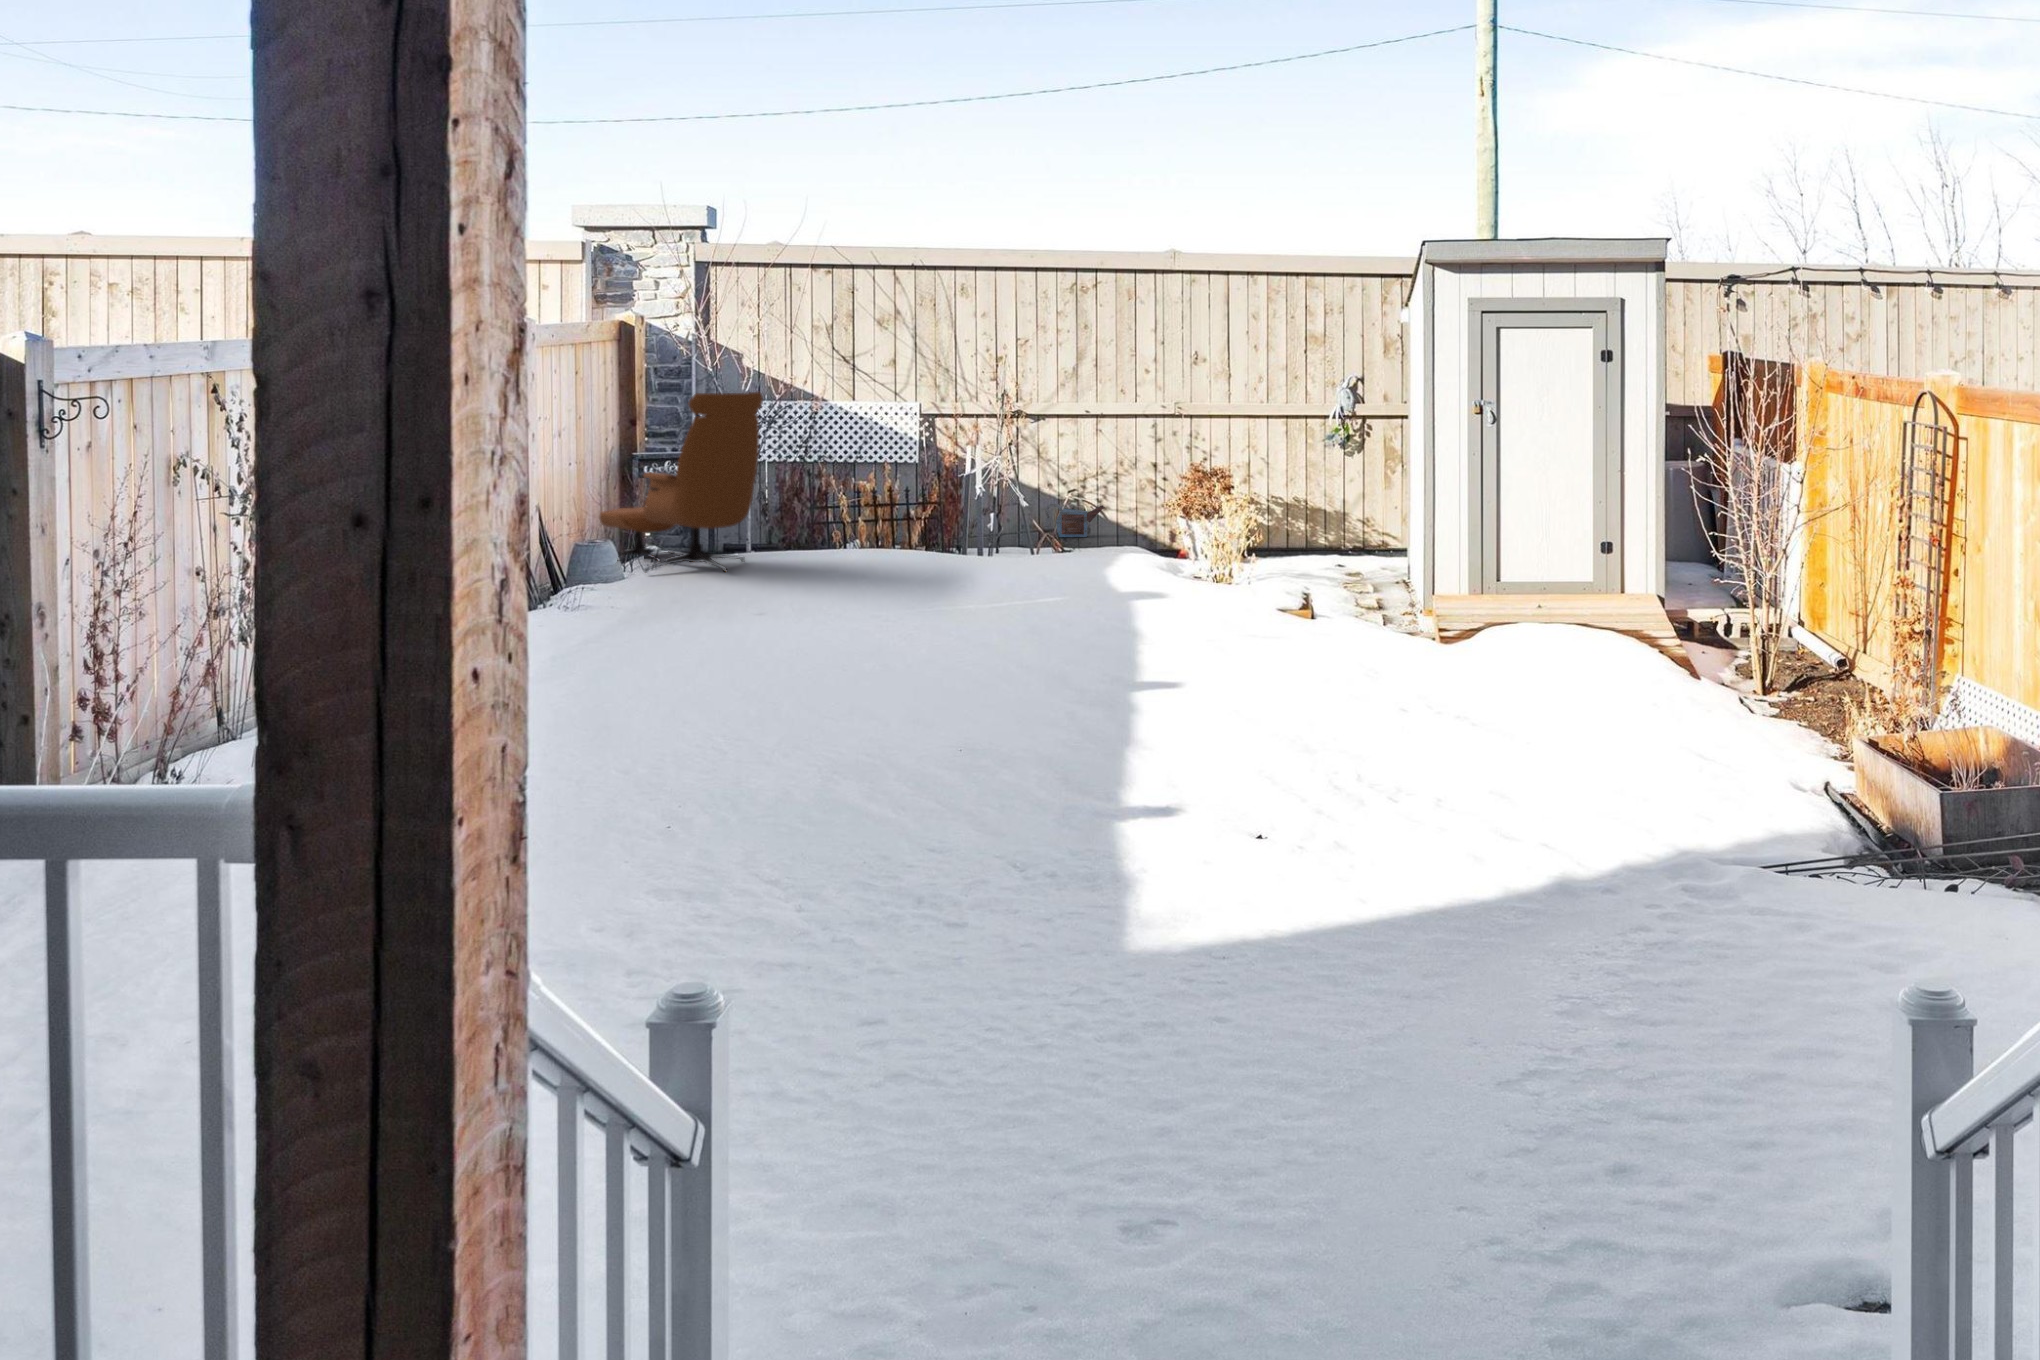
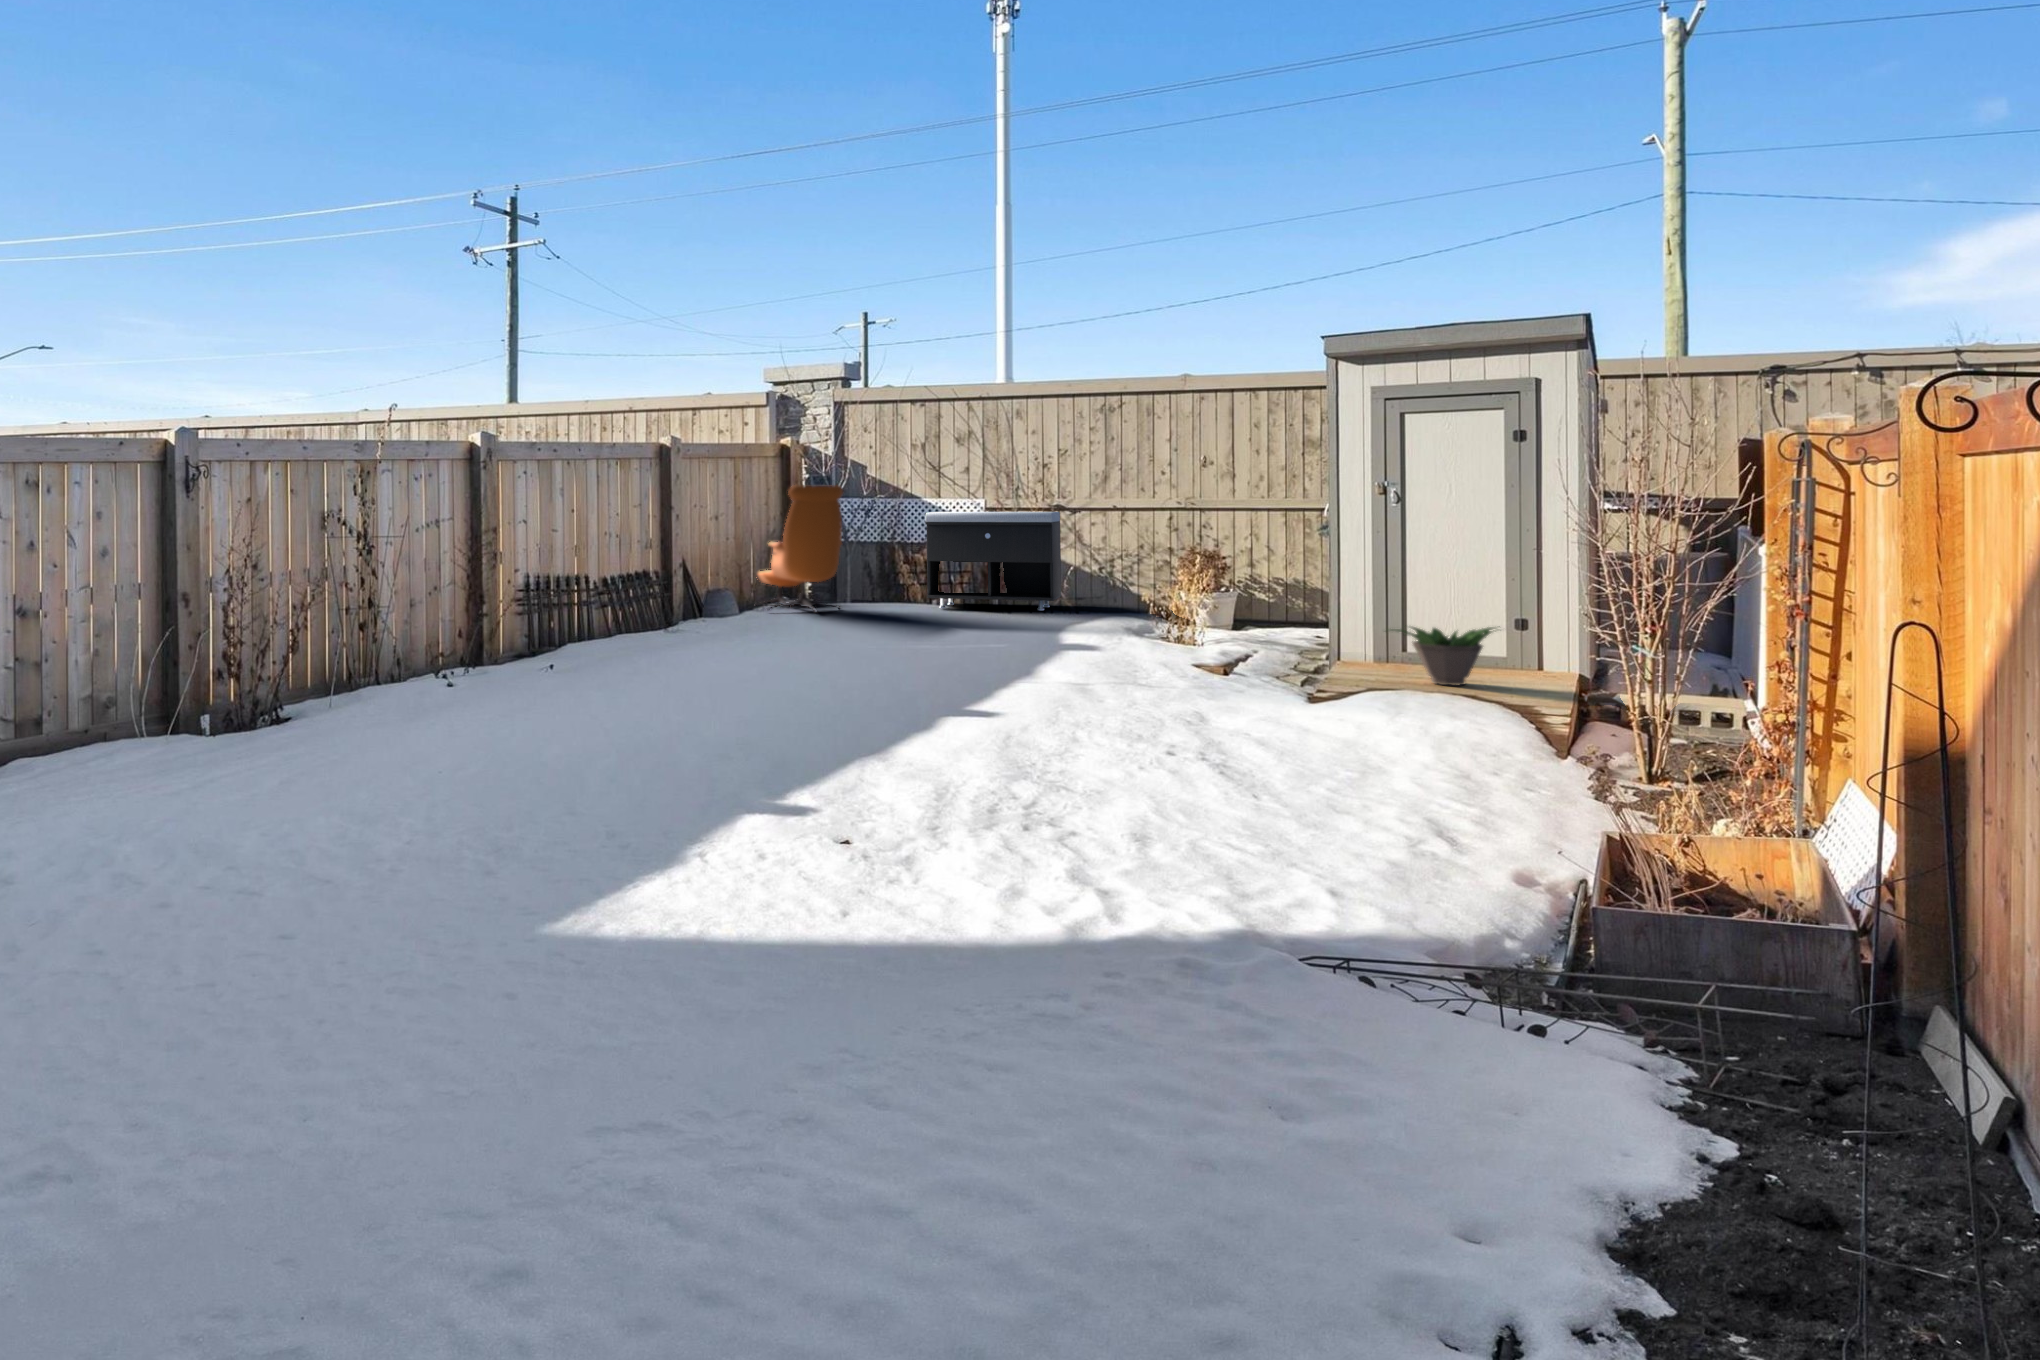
storage bench: none [862,419,1031,551] -> present [925,512,1061,611]
watering can: present [1045,504,1105,537] -> none [1080,580,1129,608]
decorative plant: none [1491,559,1612,627] -> present [1396,626,1500,685]

